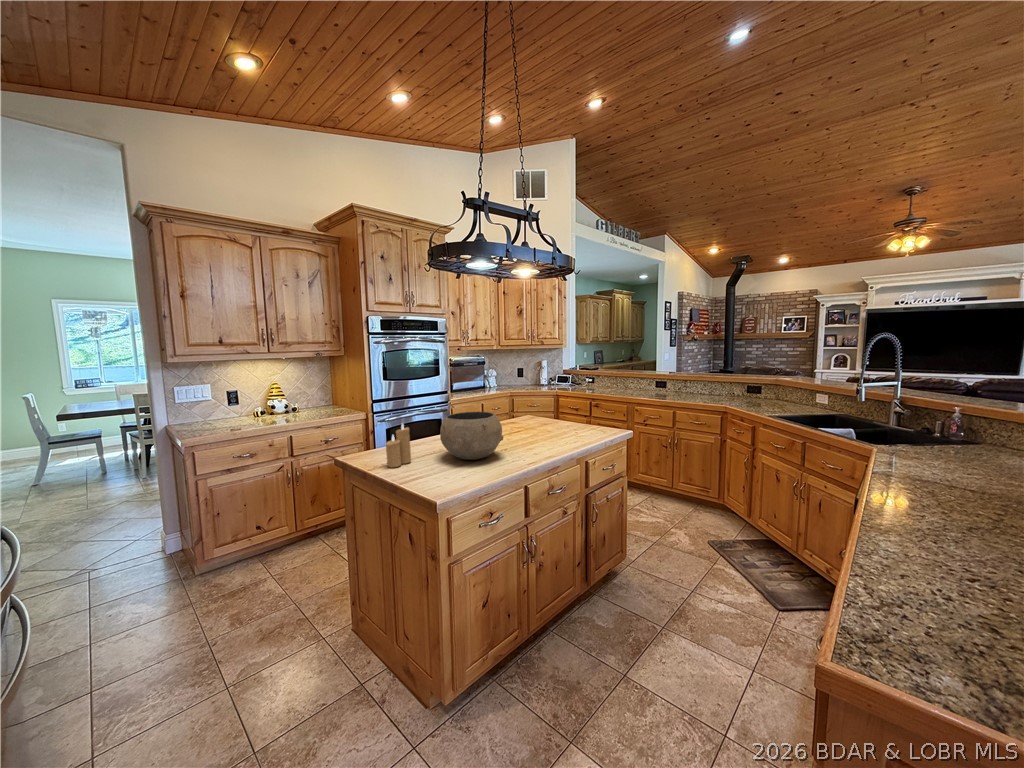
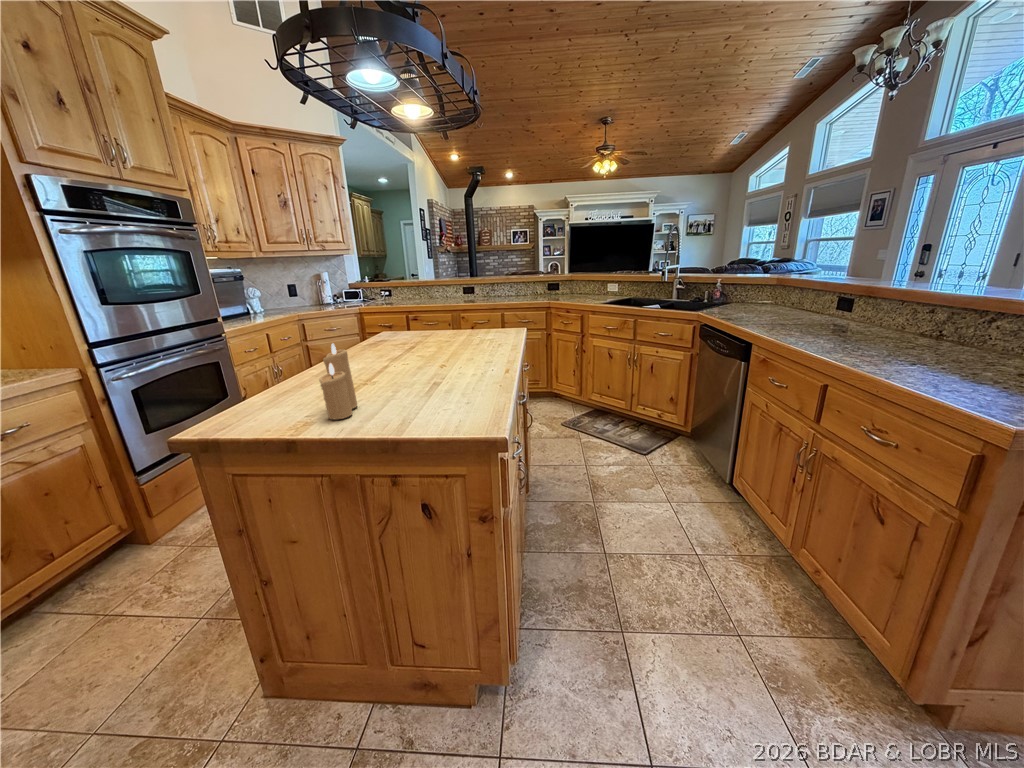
ceramic bowl: present [440,412,504,460] -> none [376,315,472,384]

